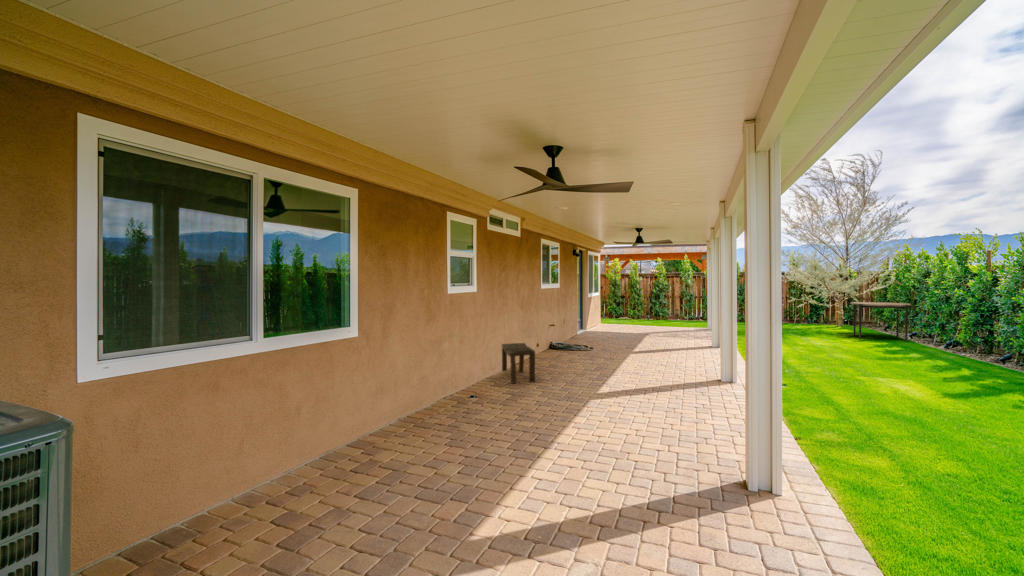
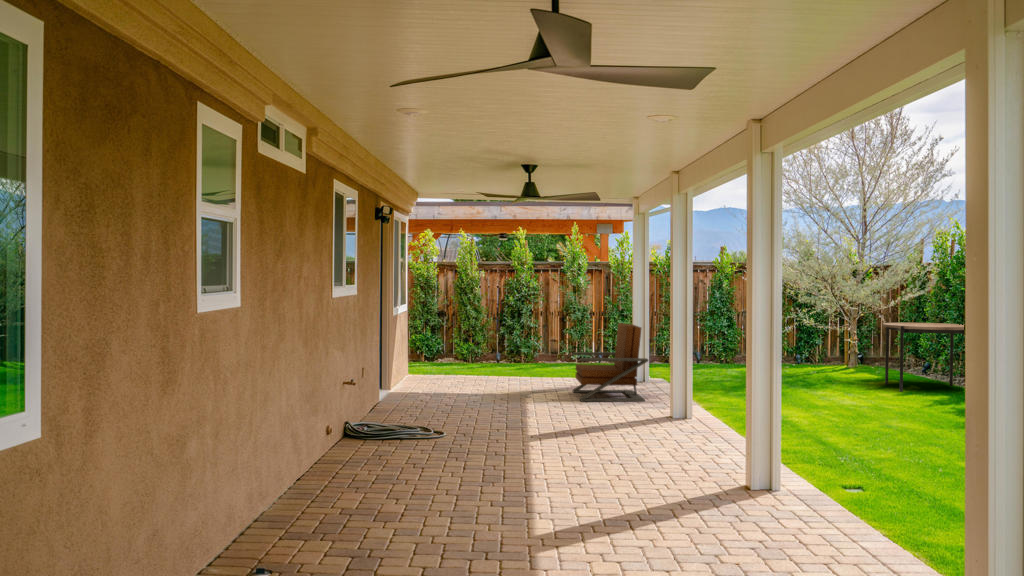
lounge chair: none [671,301,706,339] -> present [573,323,648,402]
bench: present [502,343,535,383] -> none [278,429,382,529]

